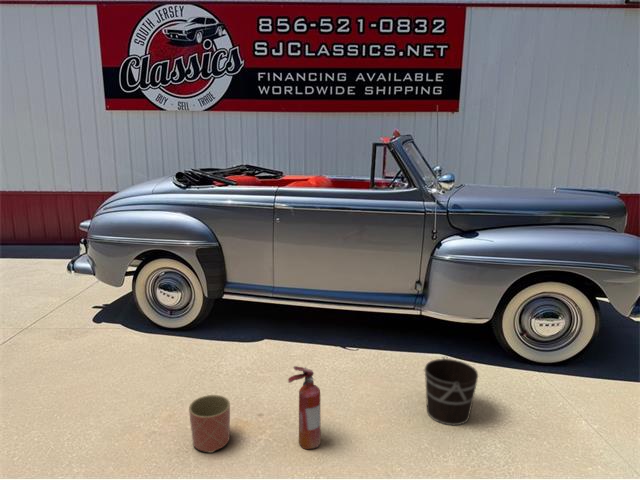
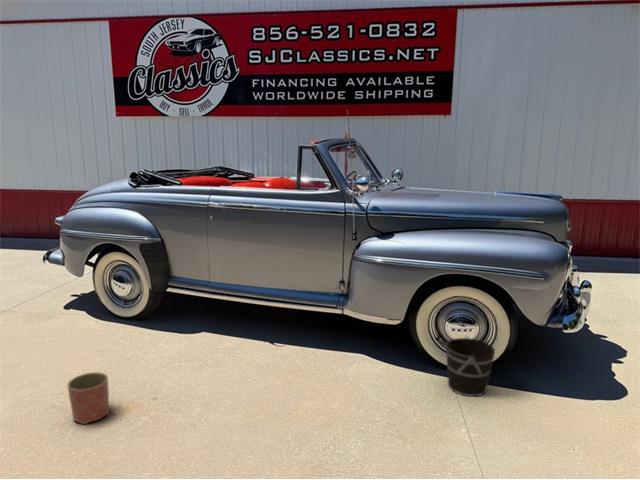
bucket: present [424,357,478,425] -> present [445,337,495,396]
fire extinguisher: present [288,366,321,449] -> none [148,349,186,430]

